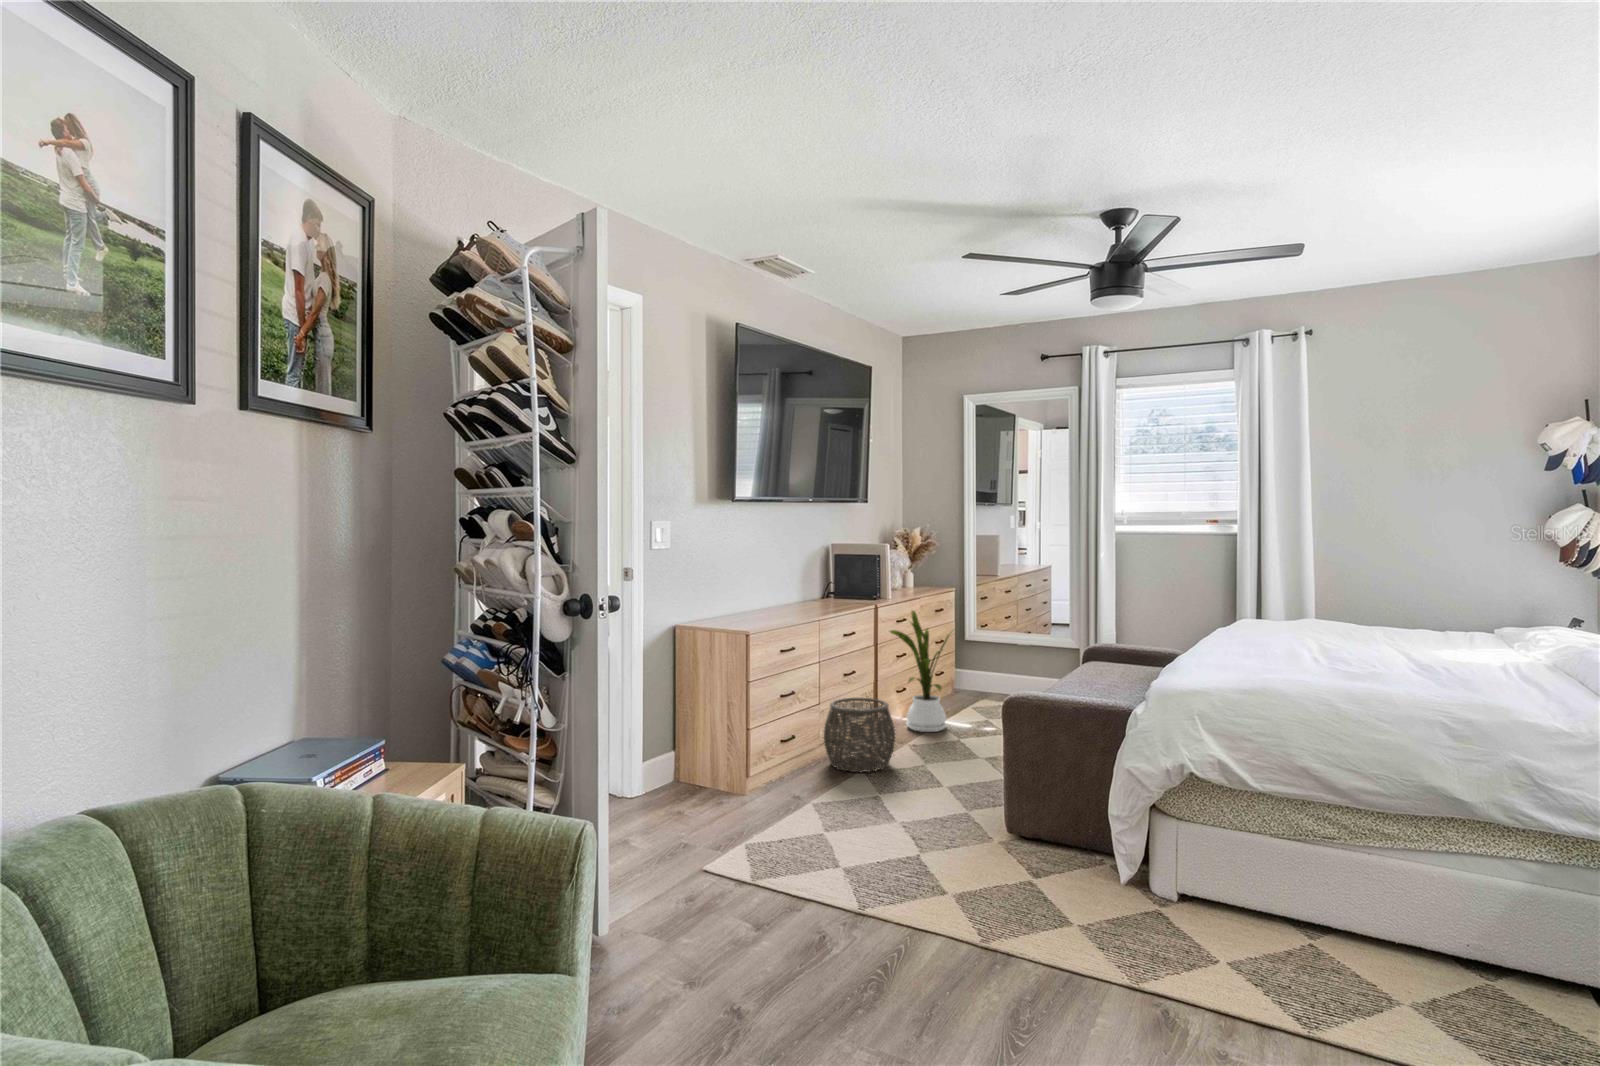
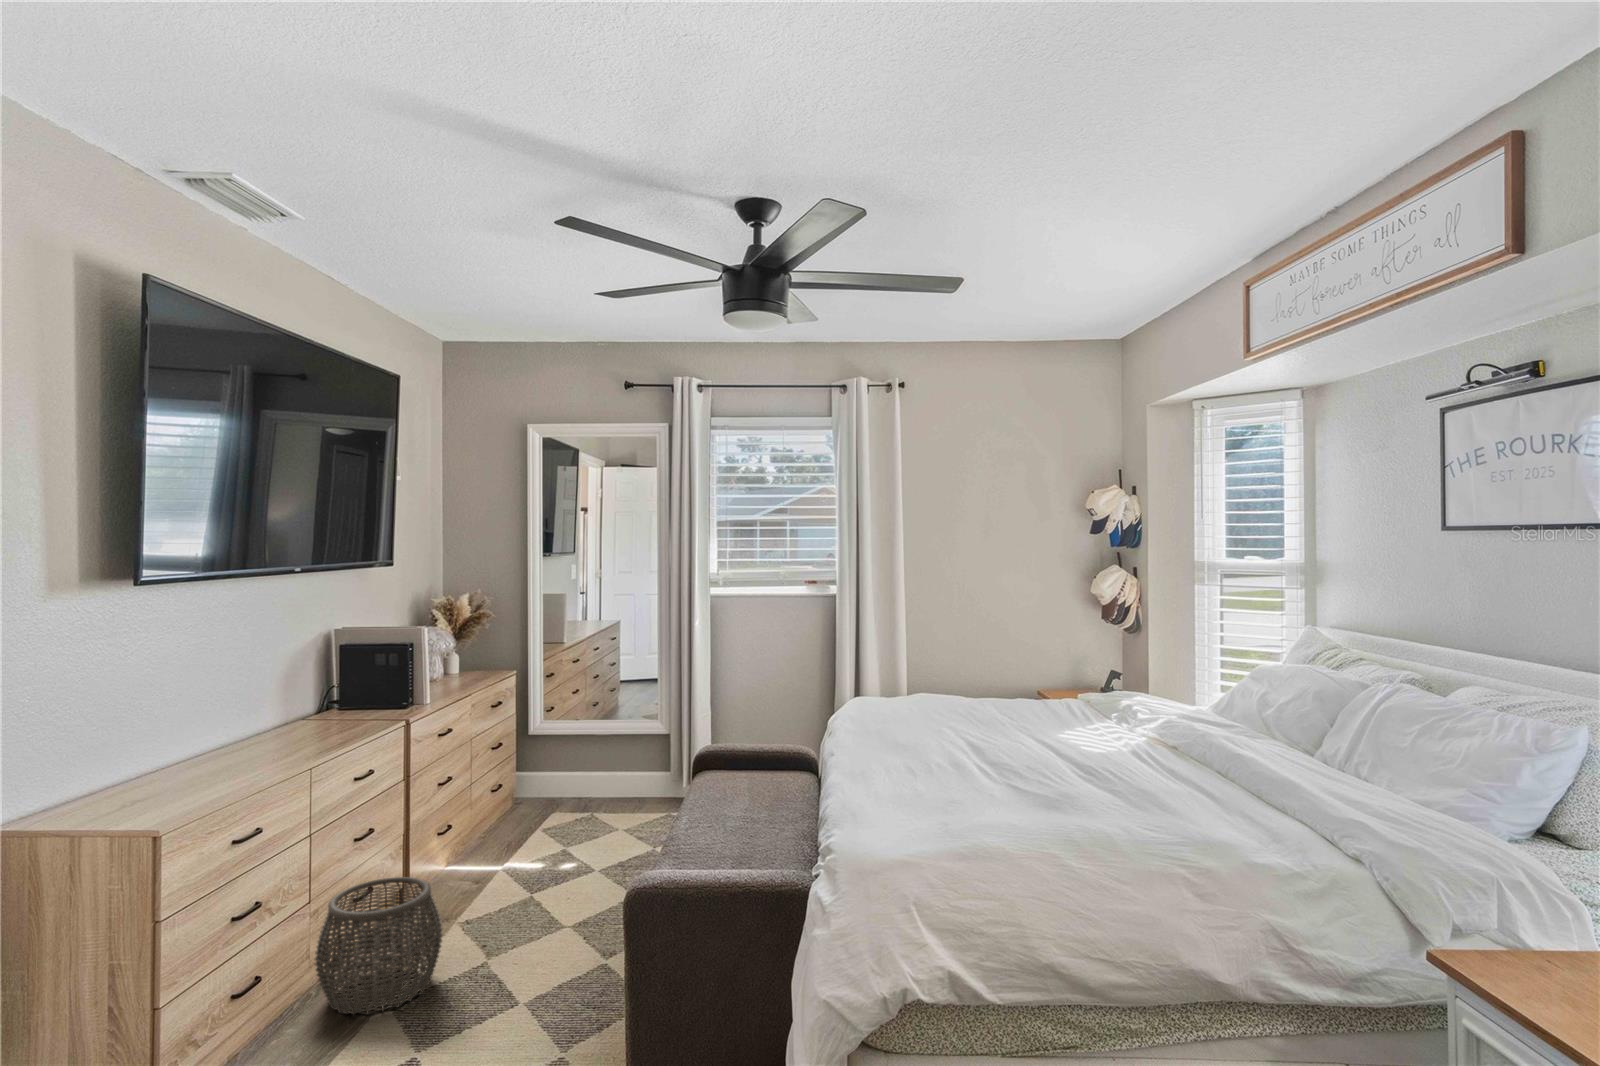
house plant: present [890,611,951,732] -> none [426,725,528,894]

